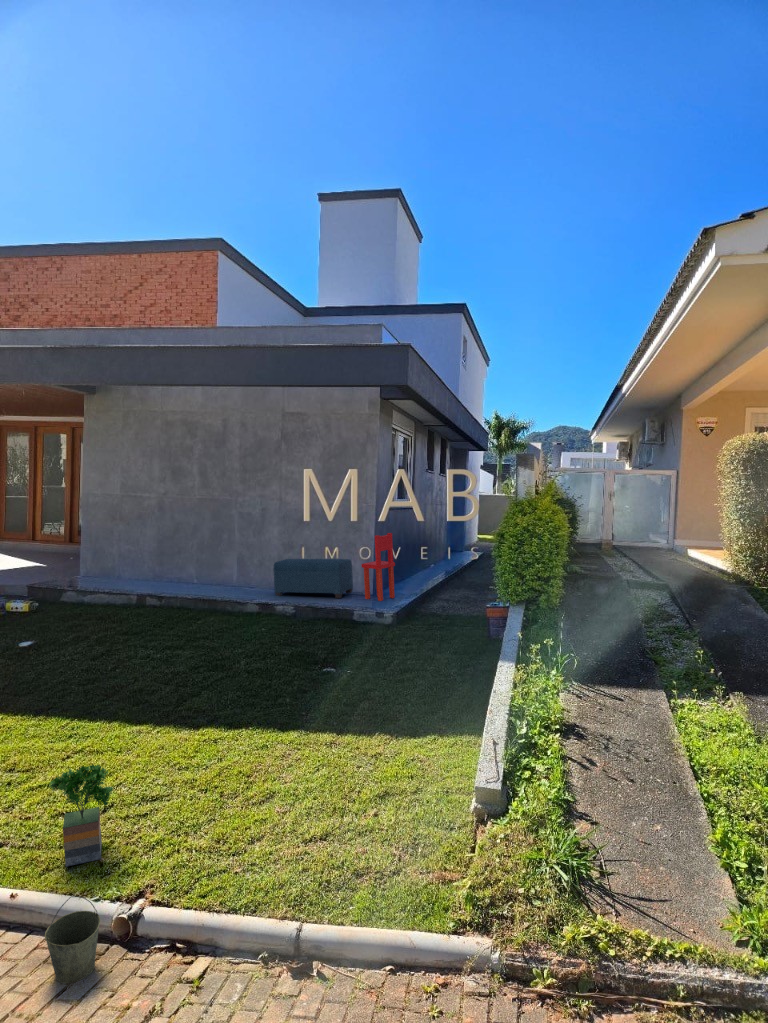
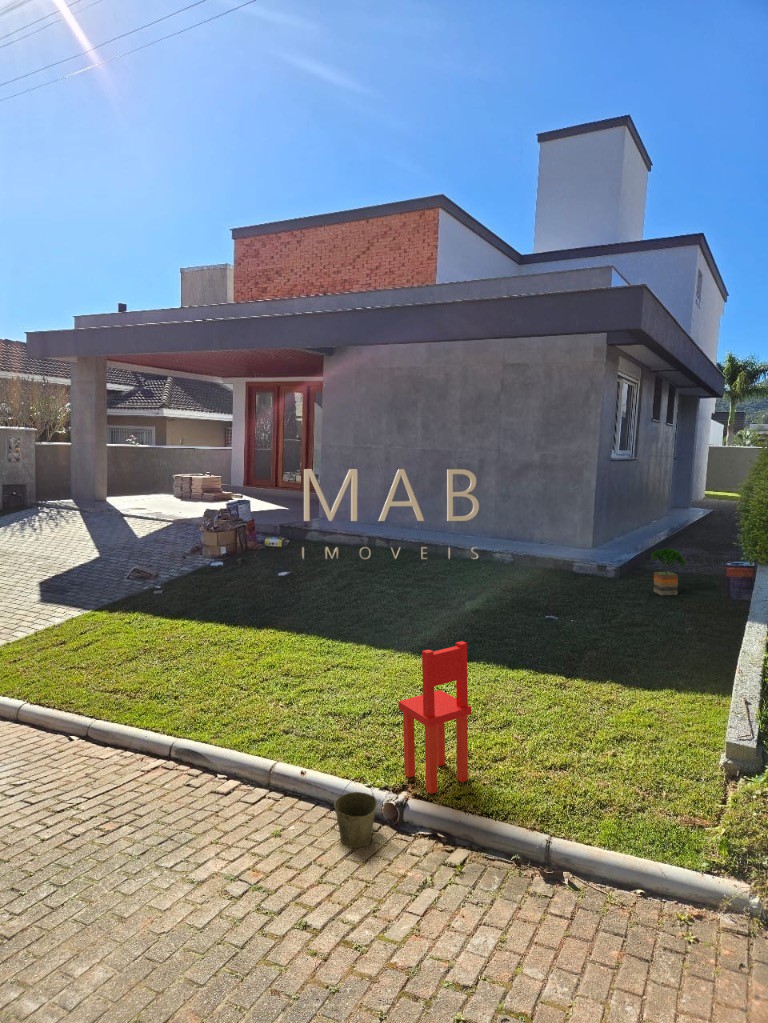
chair: present [362,533,395,601] -> present [398,641,471,794]
bench: present [273,559,353,598] -> none [497,509,577,551]
potted tree: present [50,764,114,867] -> present [651,549,686,595]

